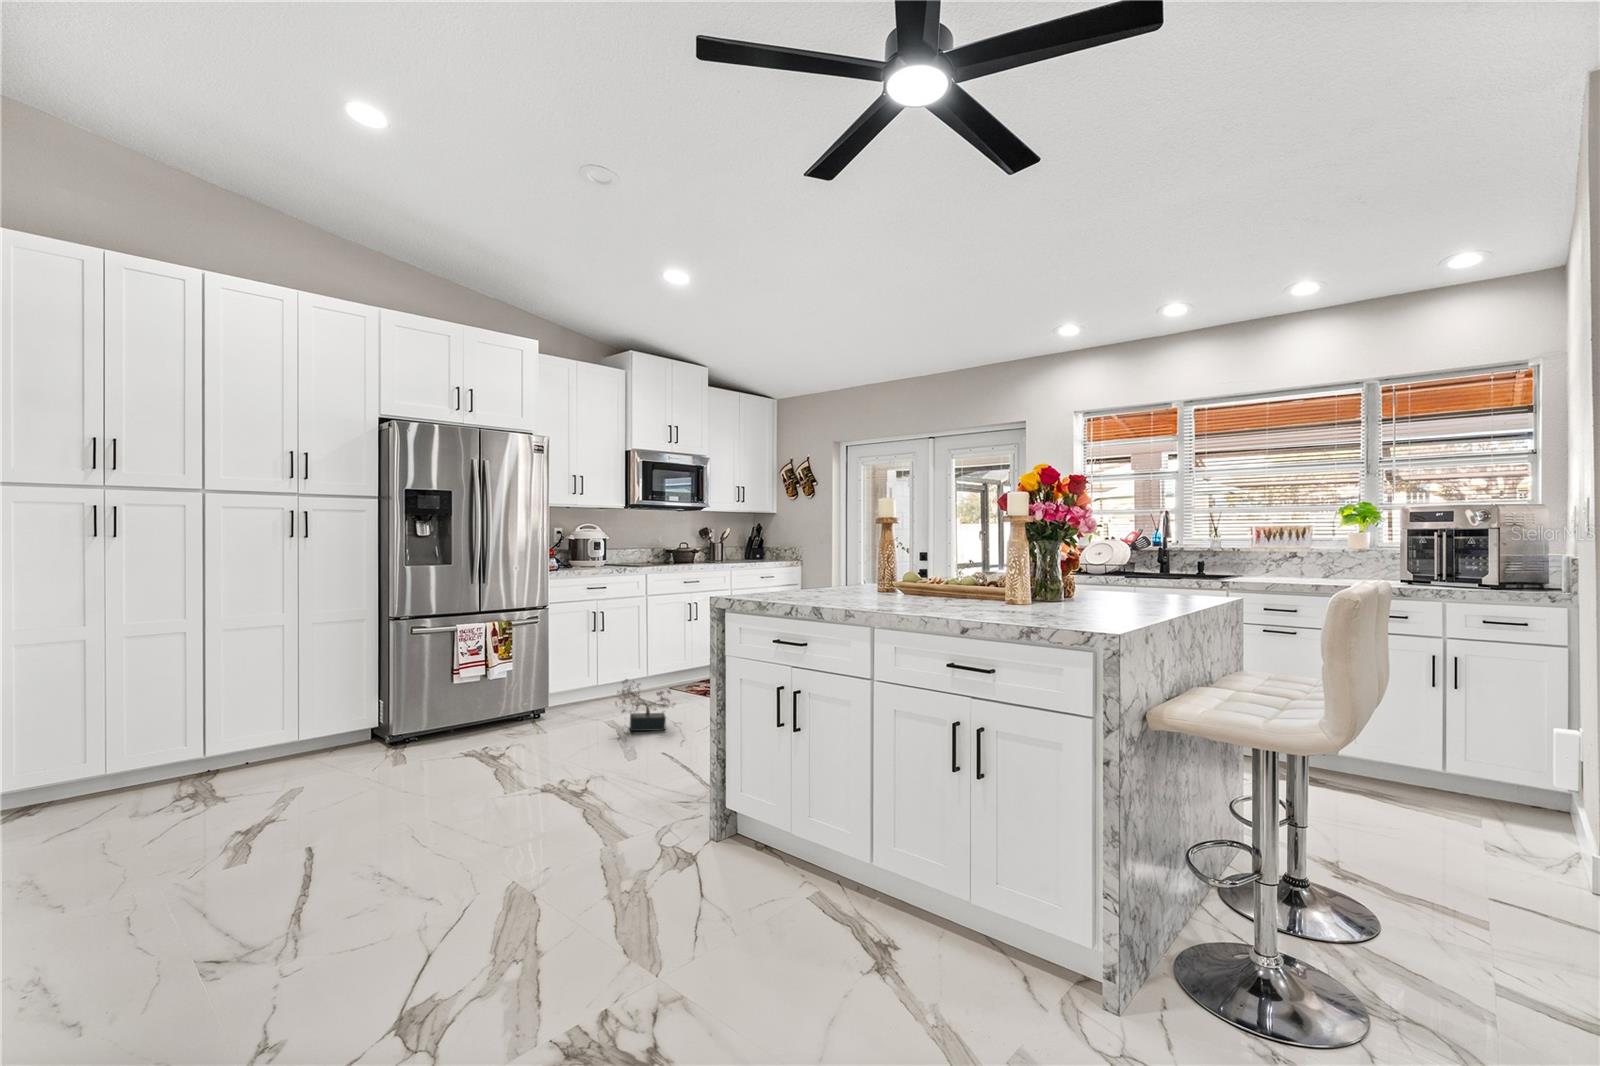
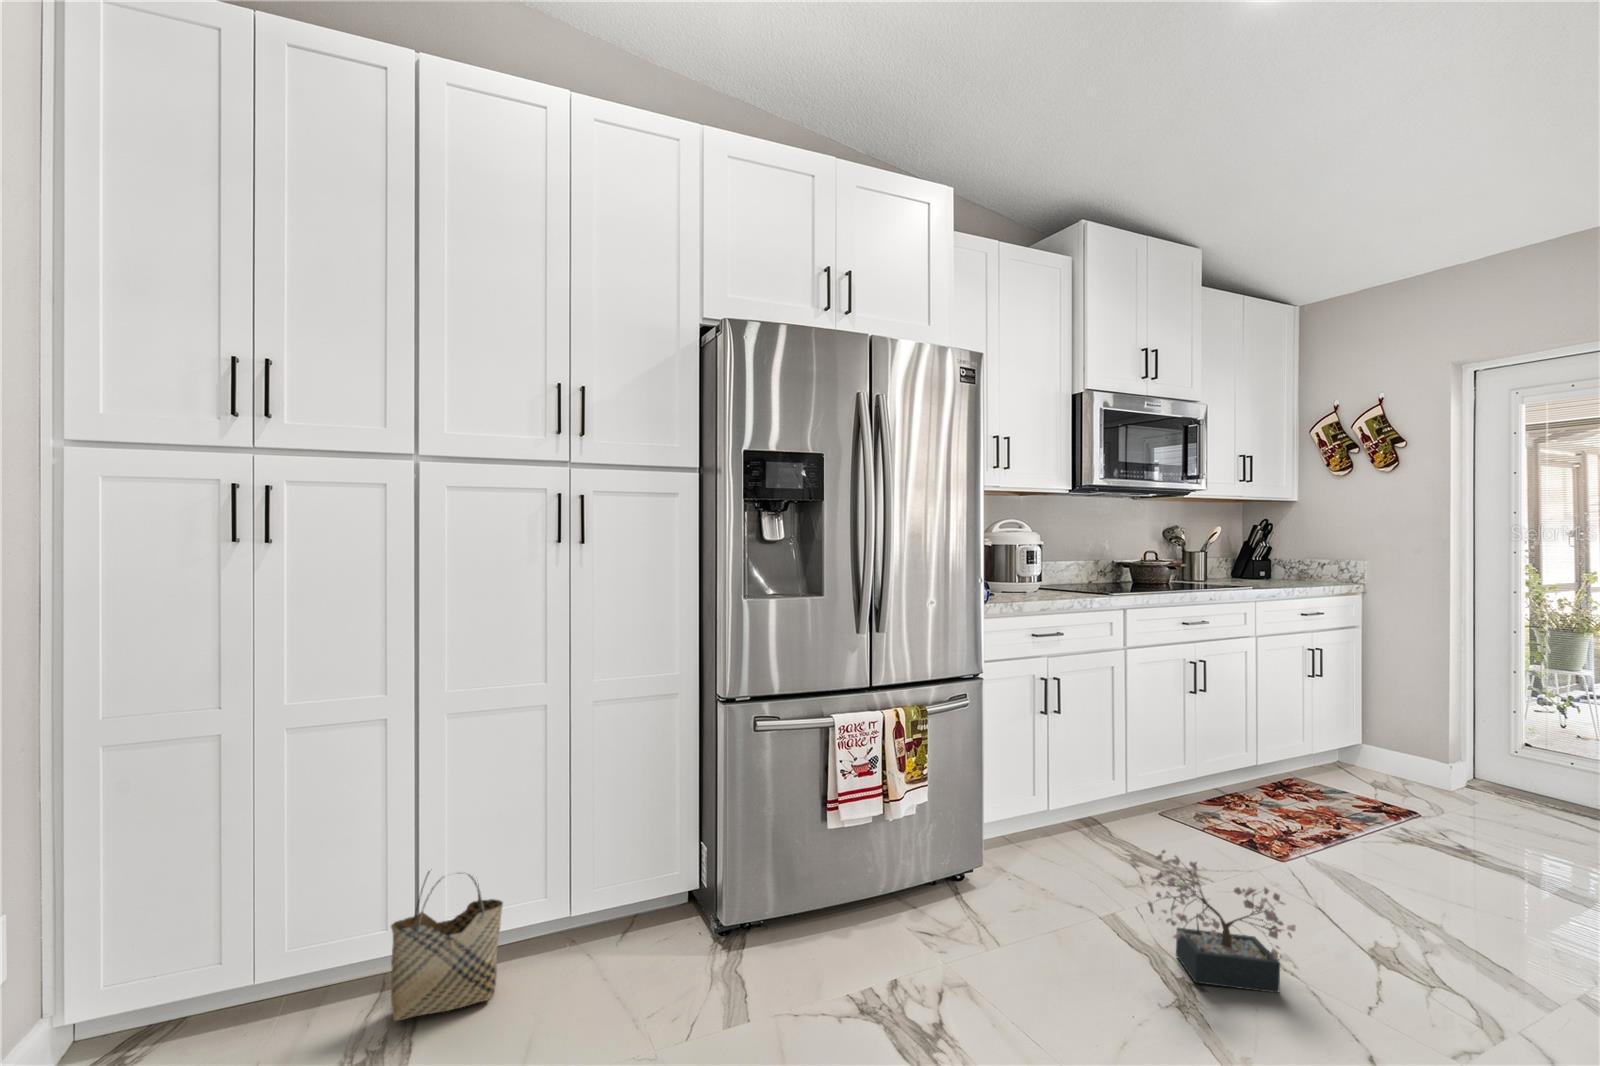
woven basket: none [194,703,259,782] -> present [391,872,503,1021]

